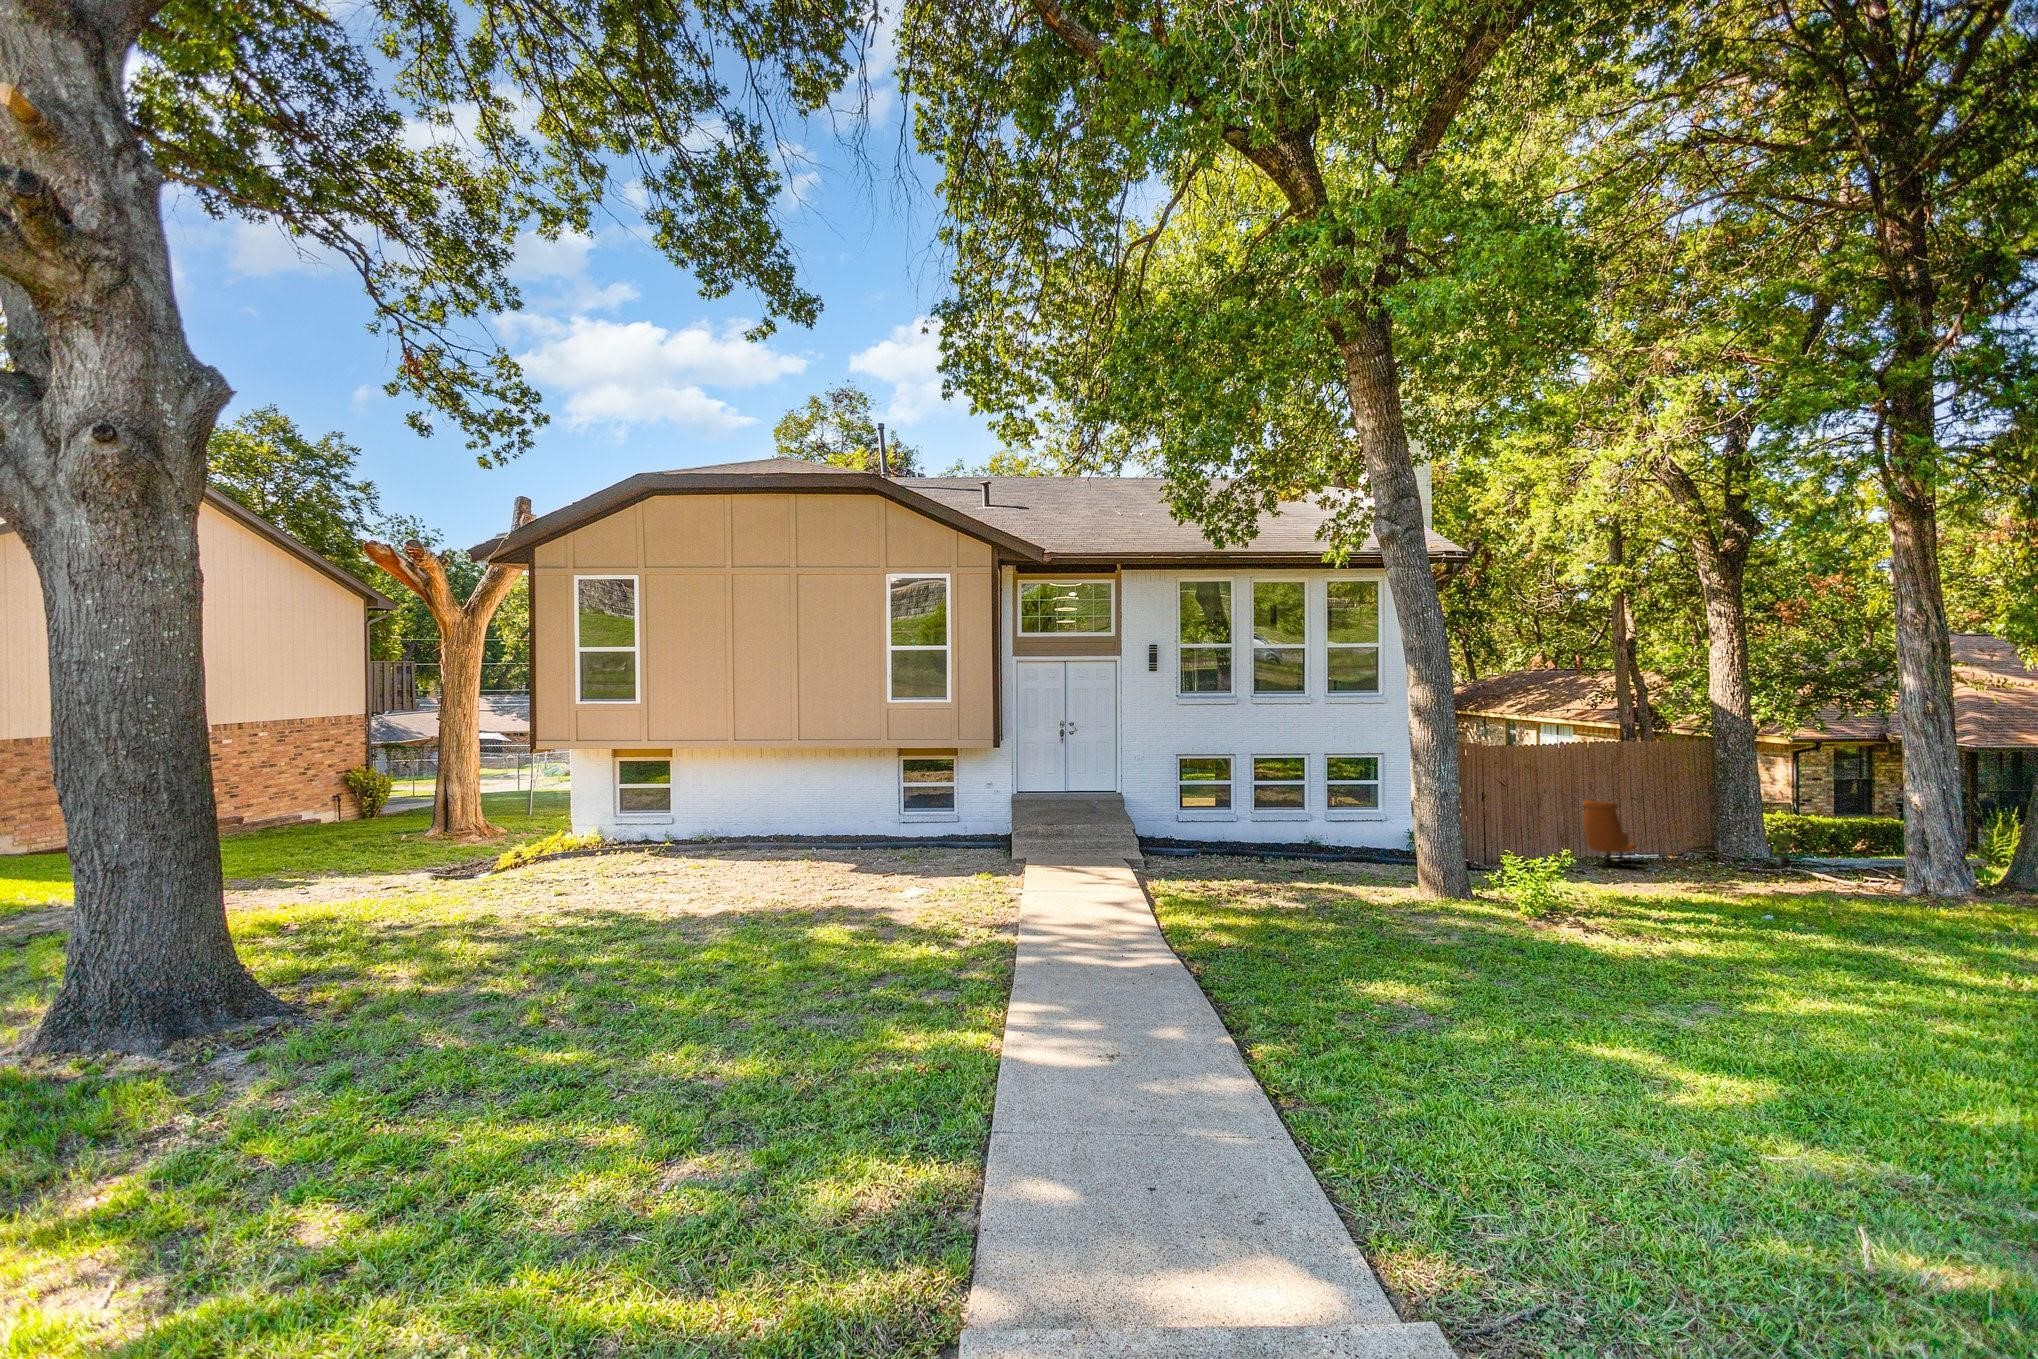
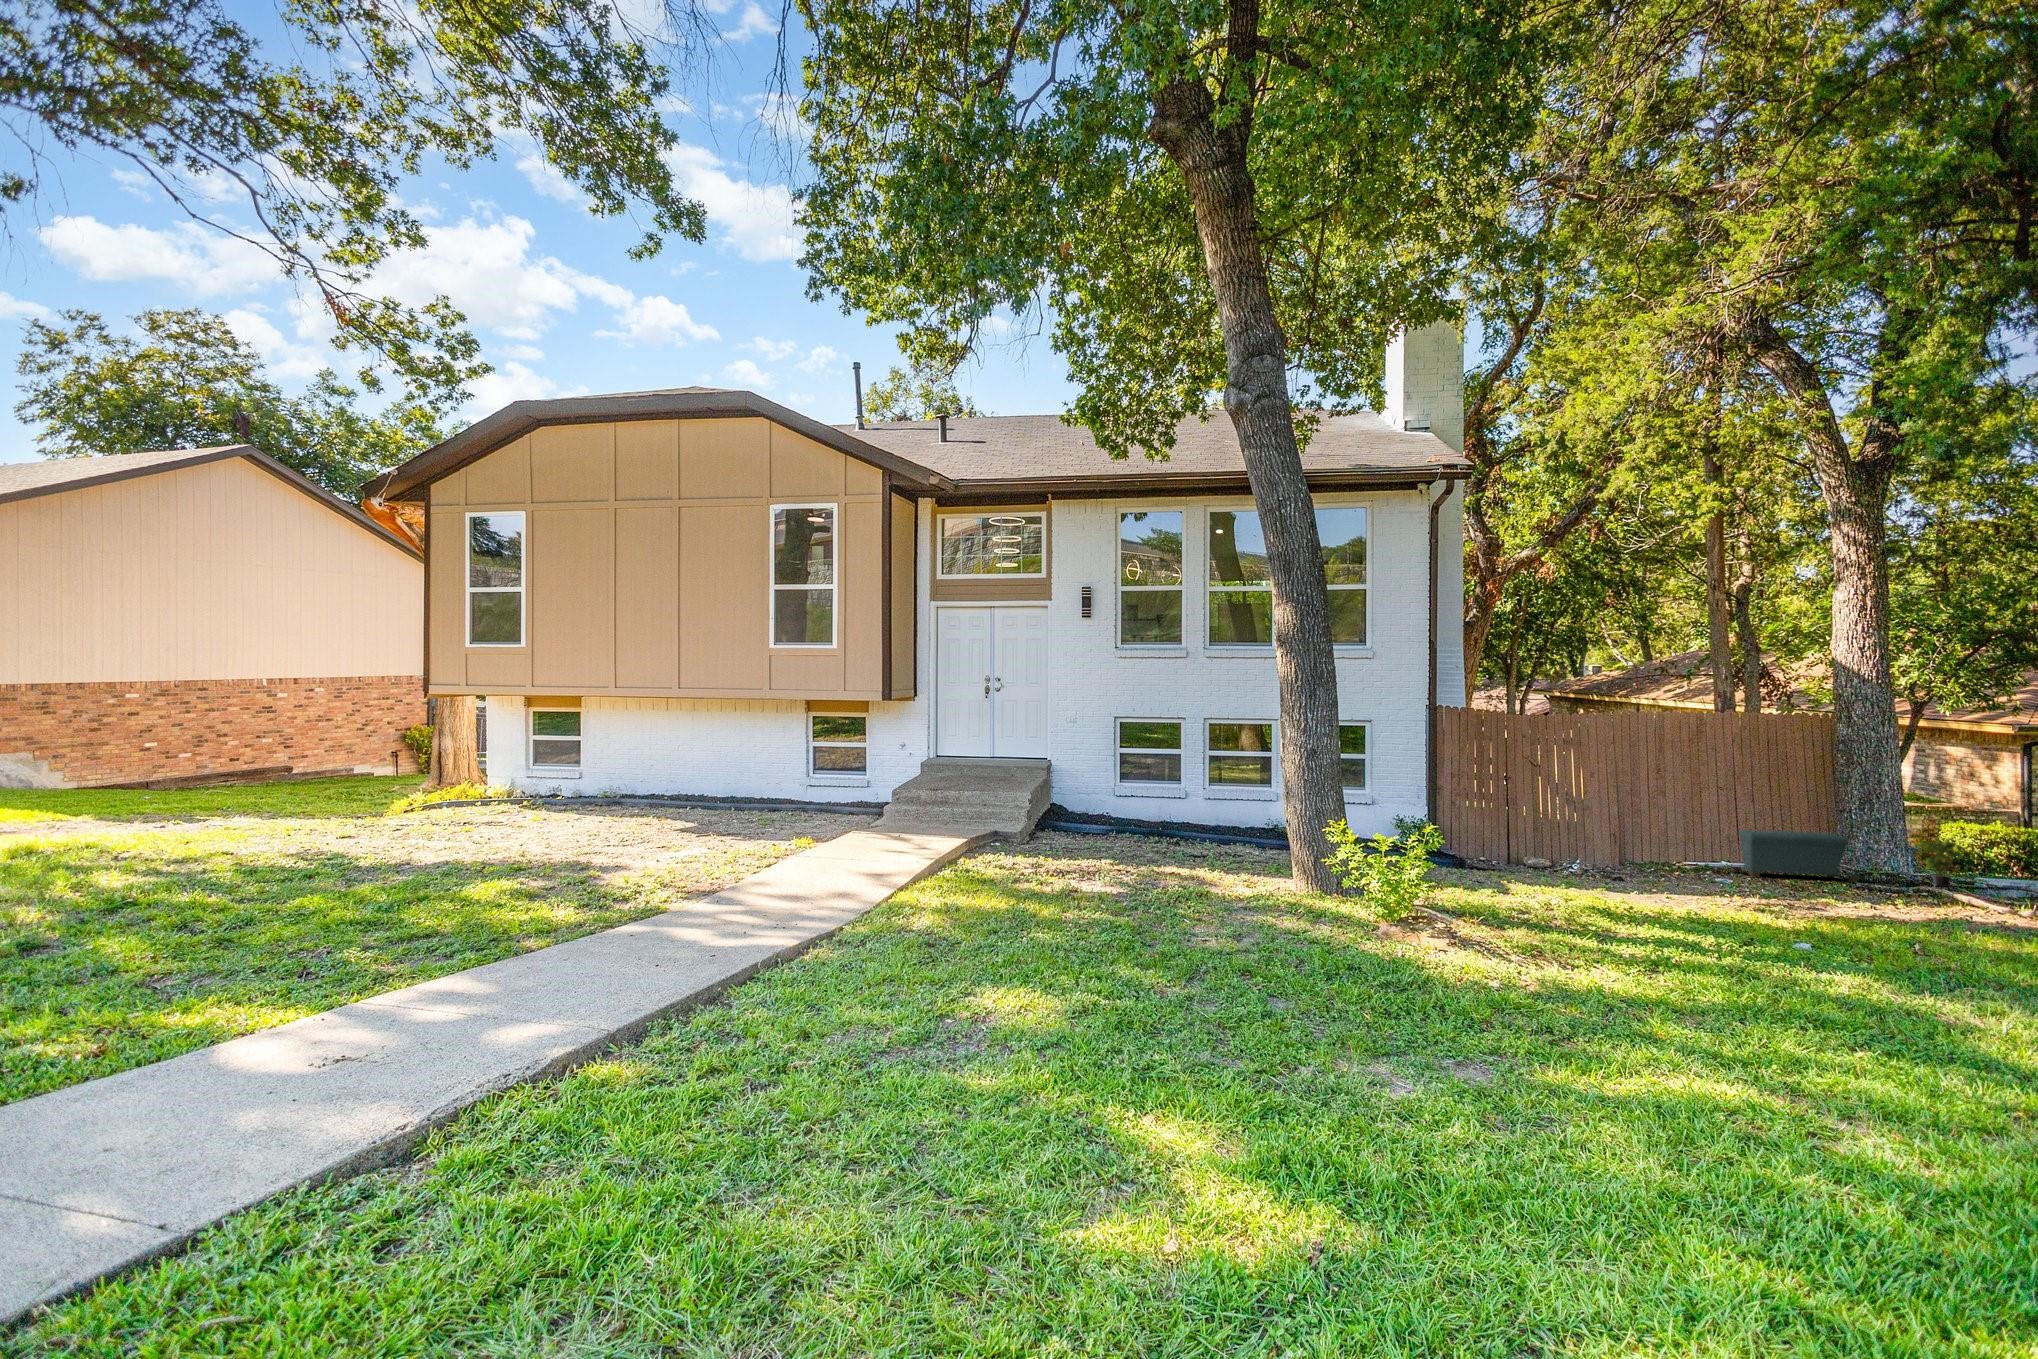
lounge chair: present [1583,801,1637,867] -> none [1632,786,1719,878]
bench: none [1639,828,1732,866] -> present [1731,829,1860,882]

